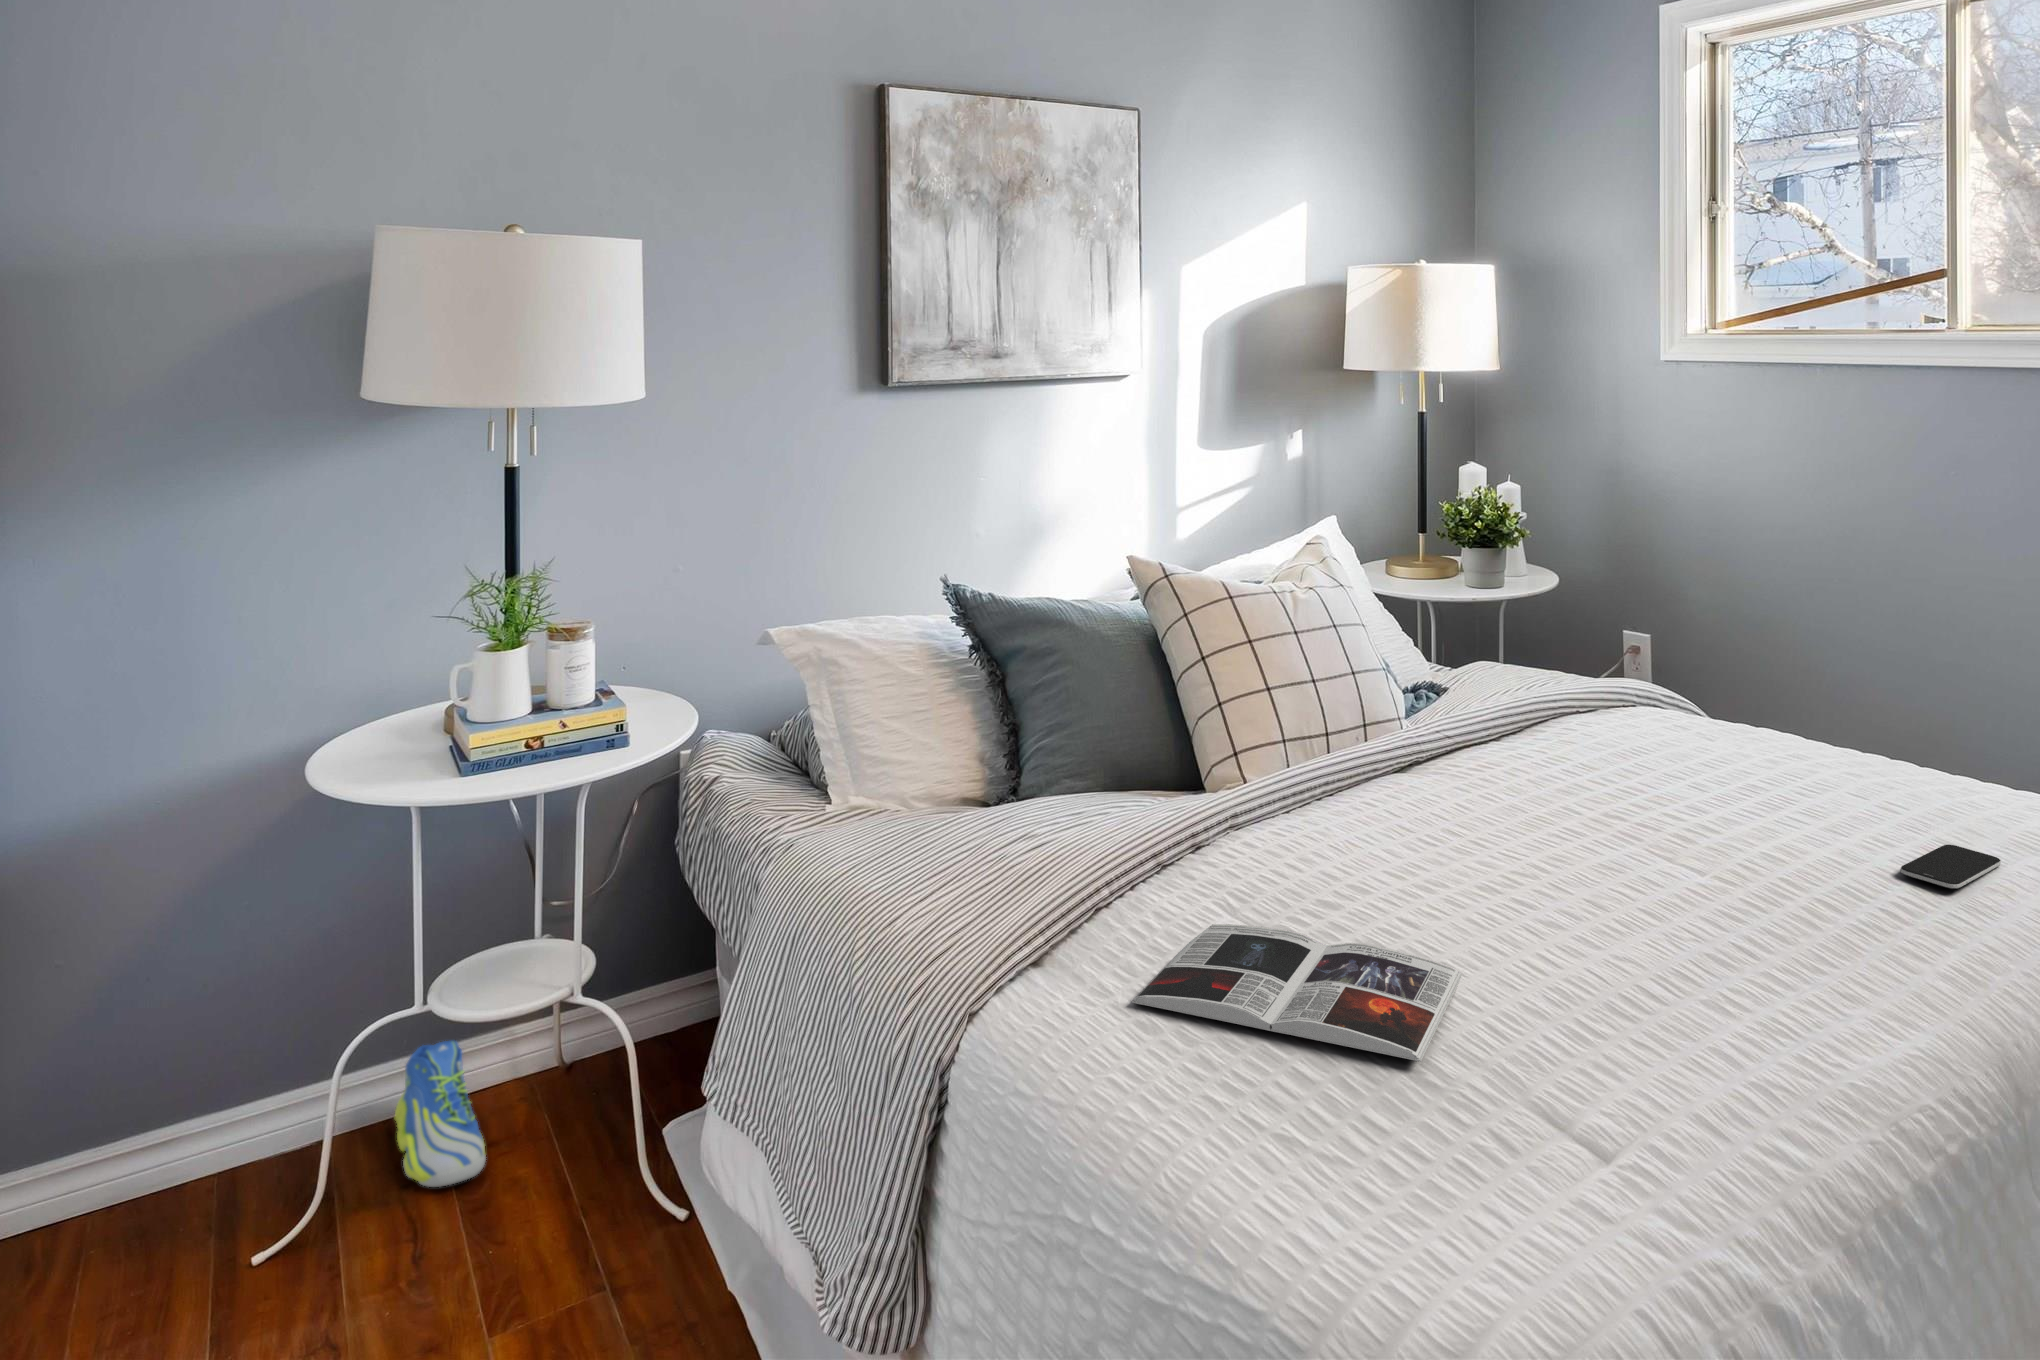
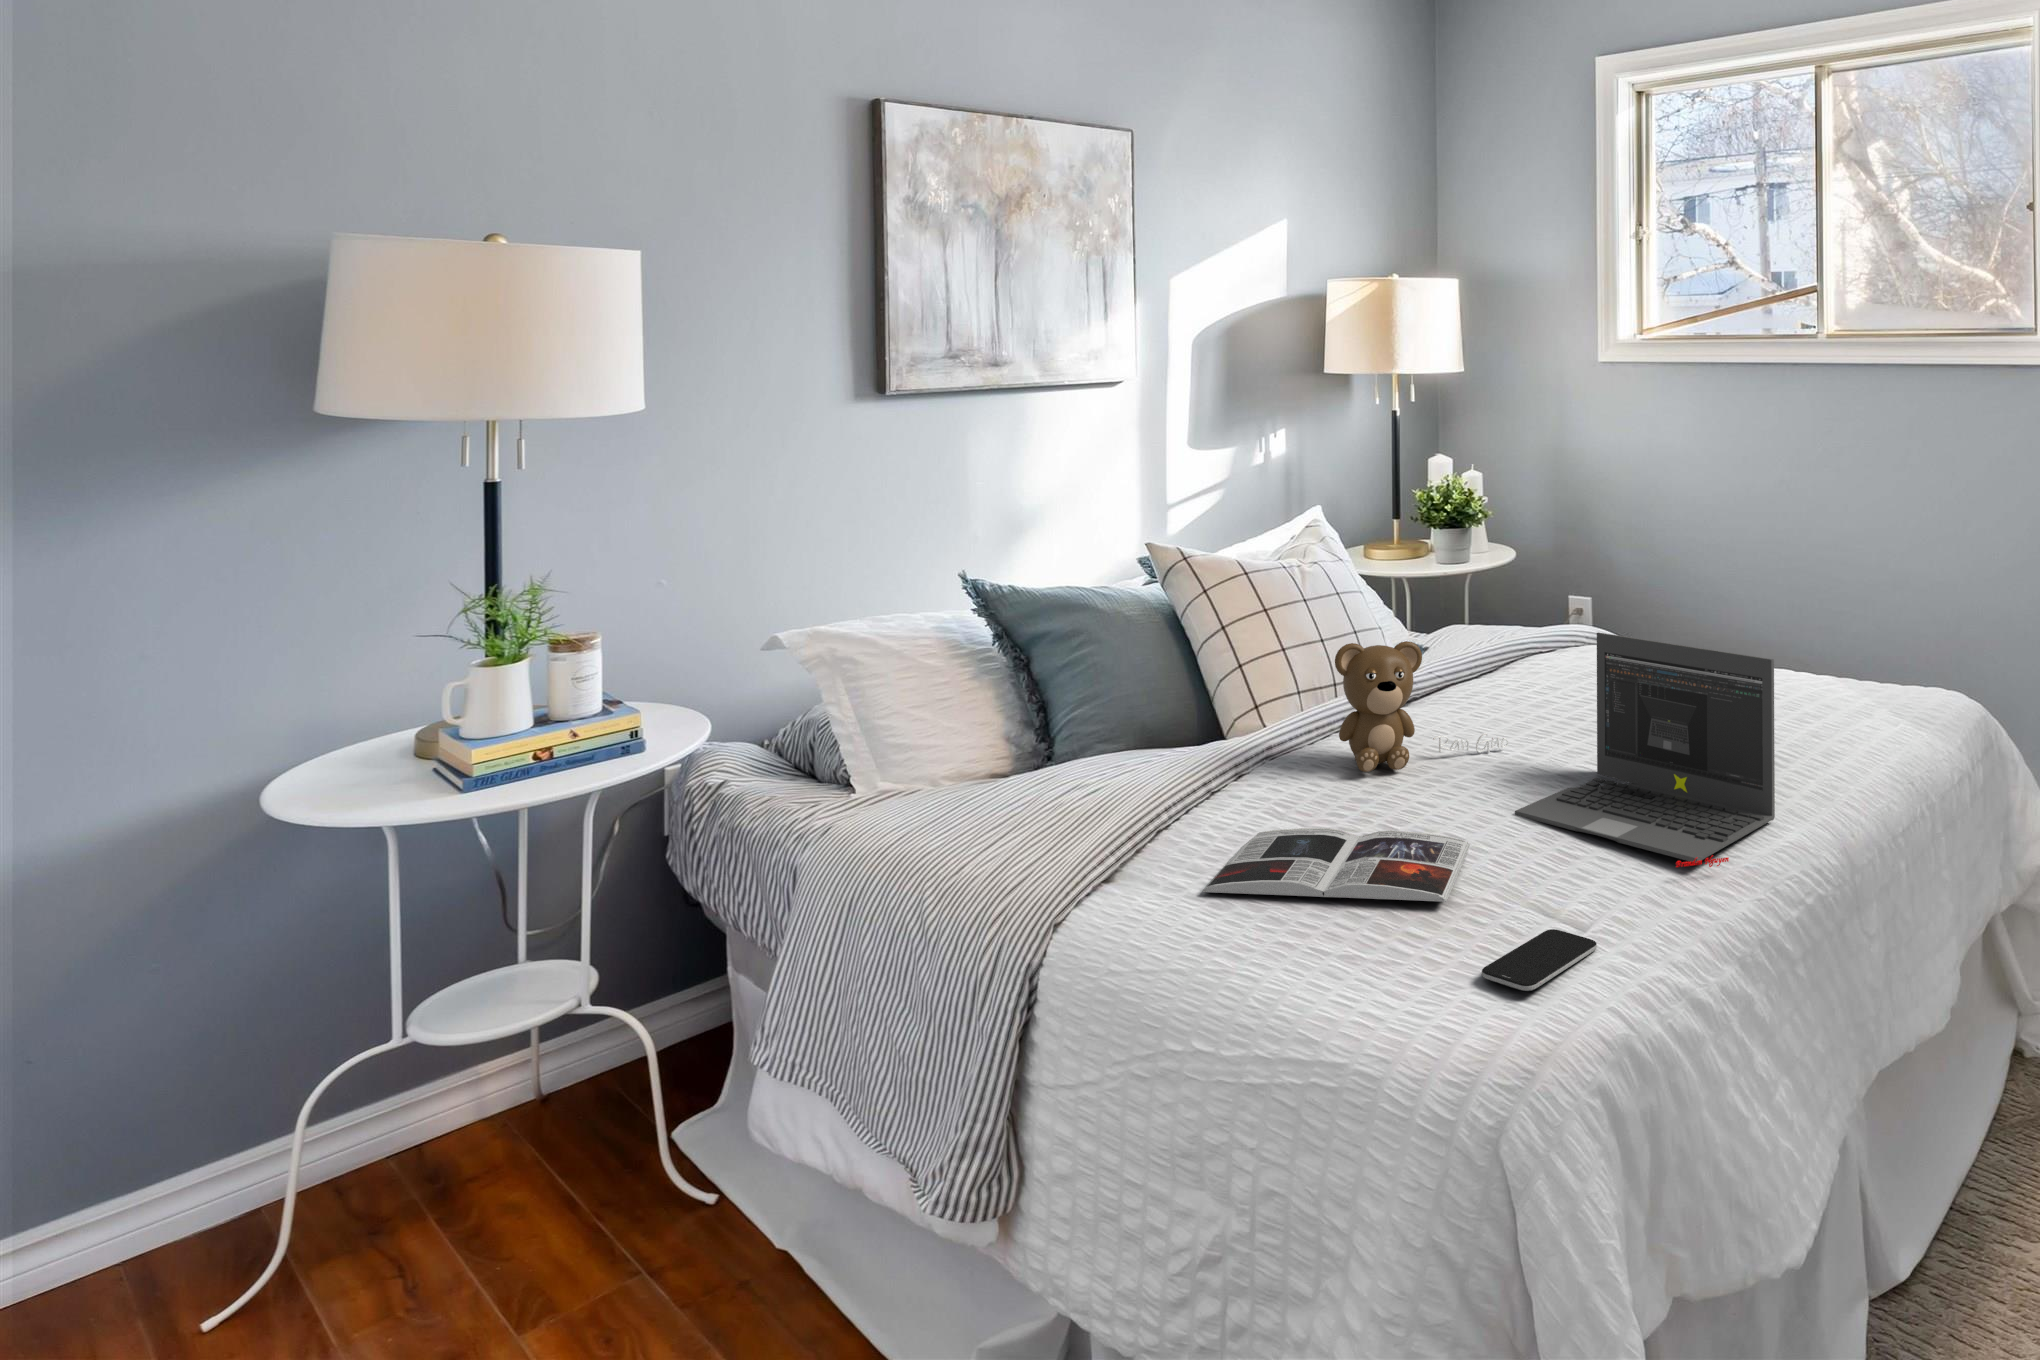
teddy bear: none [1314,700,1524,856] -> present [1335,641,1509,772]
laptop: none [1523,713,1876,1057] -> present [1515,632,1775,867]
smartphone: present [1901,845,2001,889] -> present [1482,929,1597,991]
sneaker: present [395,1040,486,1187] -> none [364,1073,484,1217]

